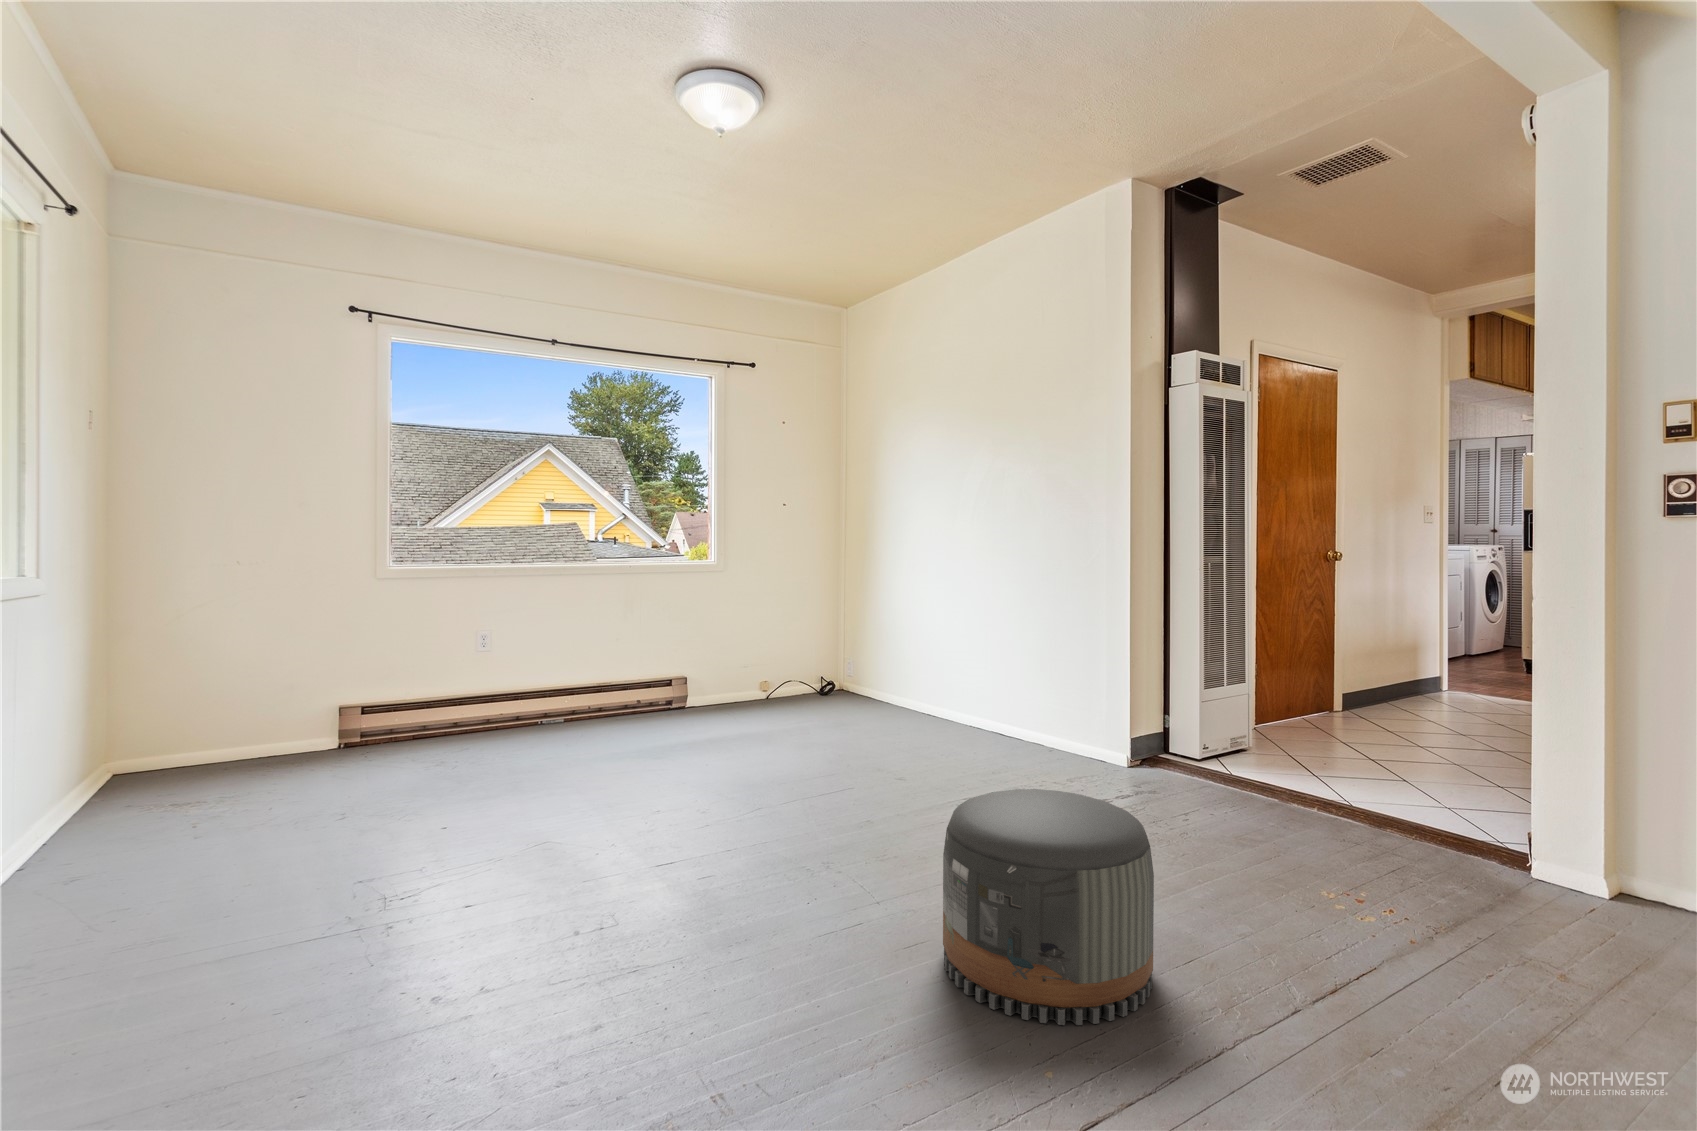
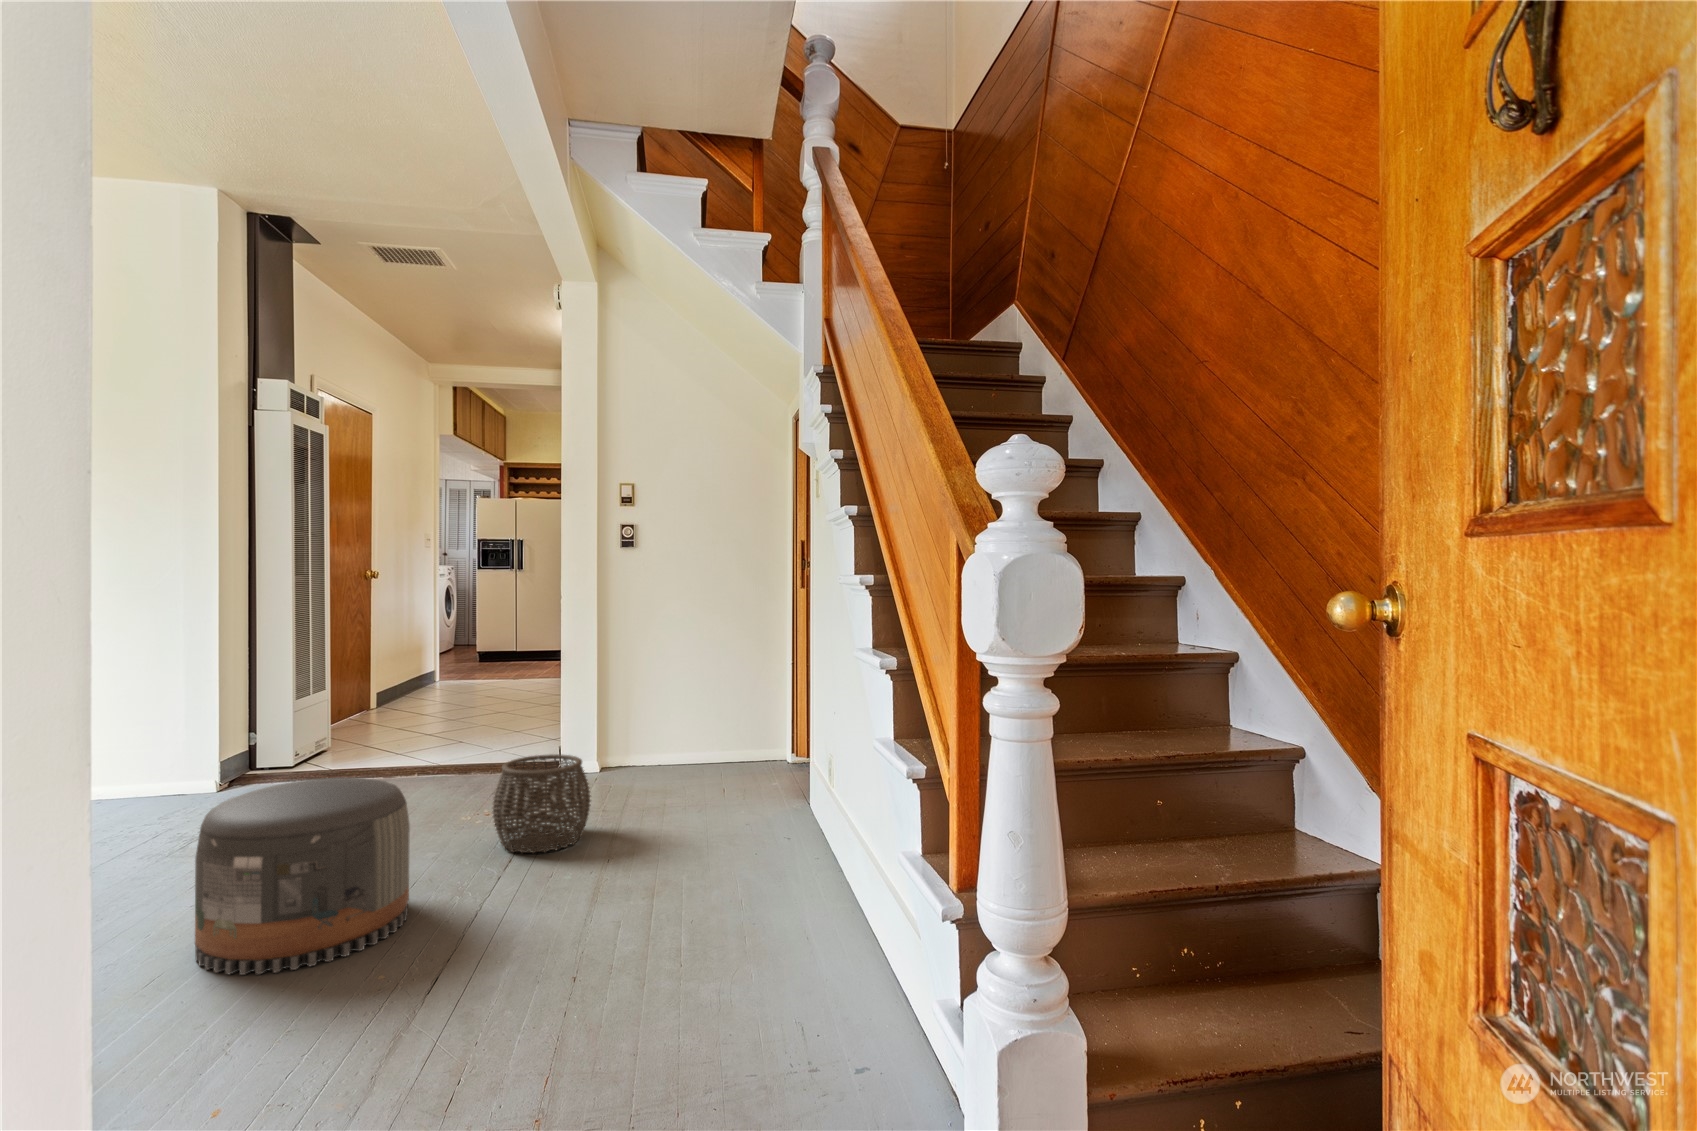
woven basket: none [1319,838,1497,1013] -> present [492,754,591,853]

